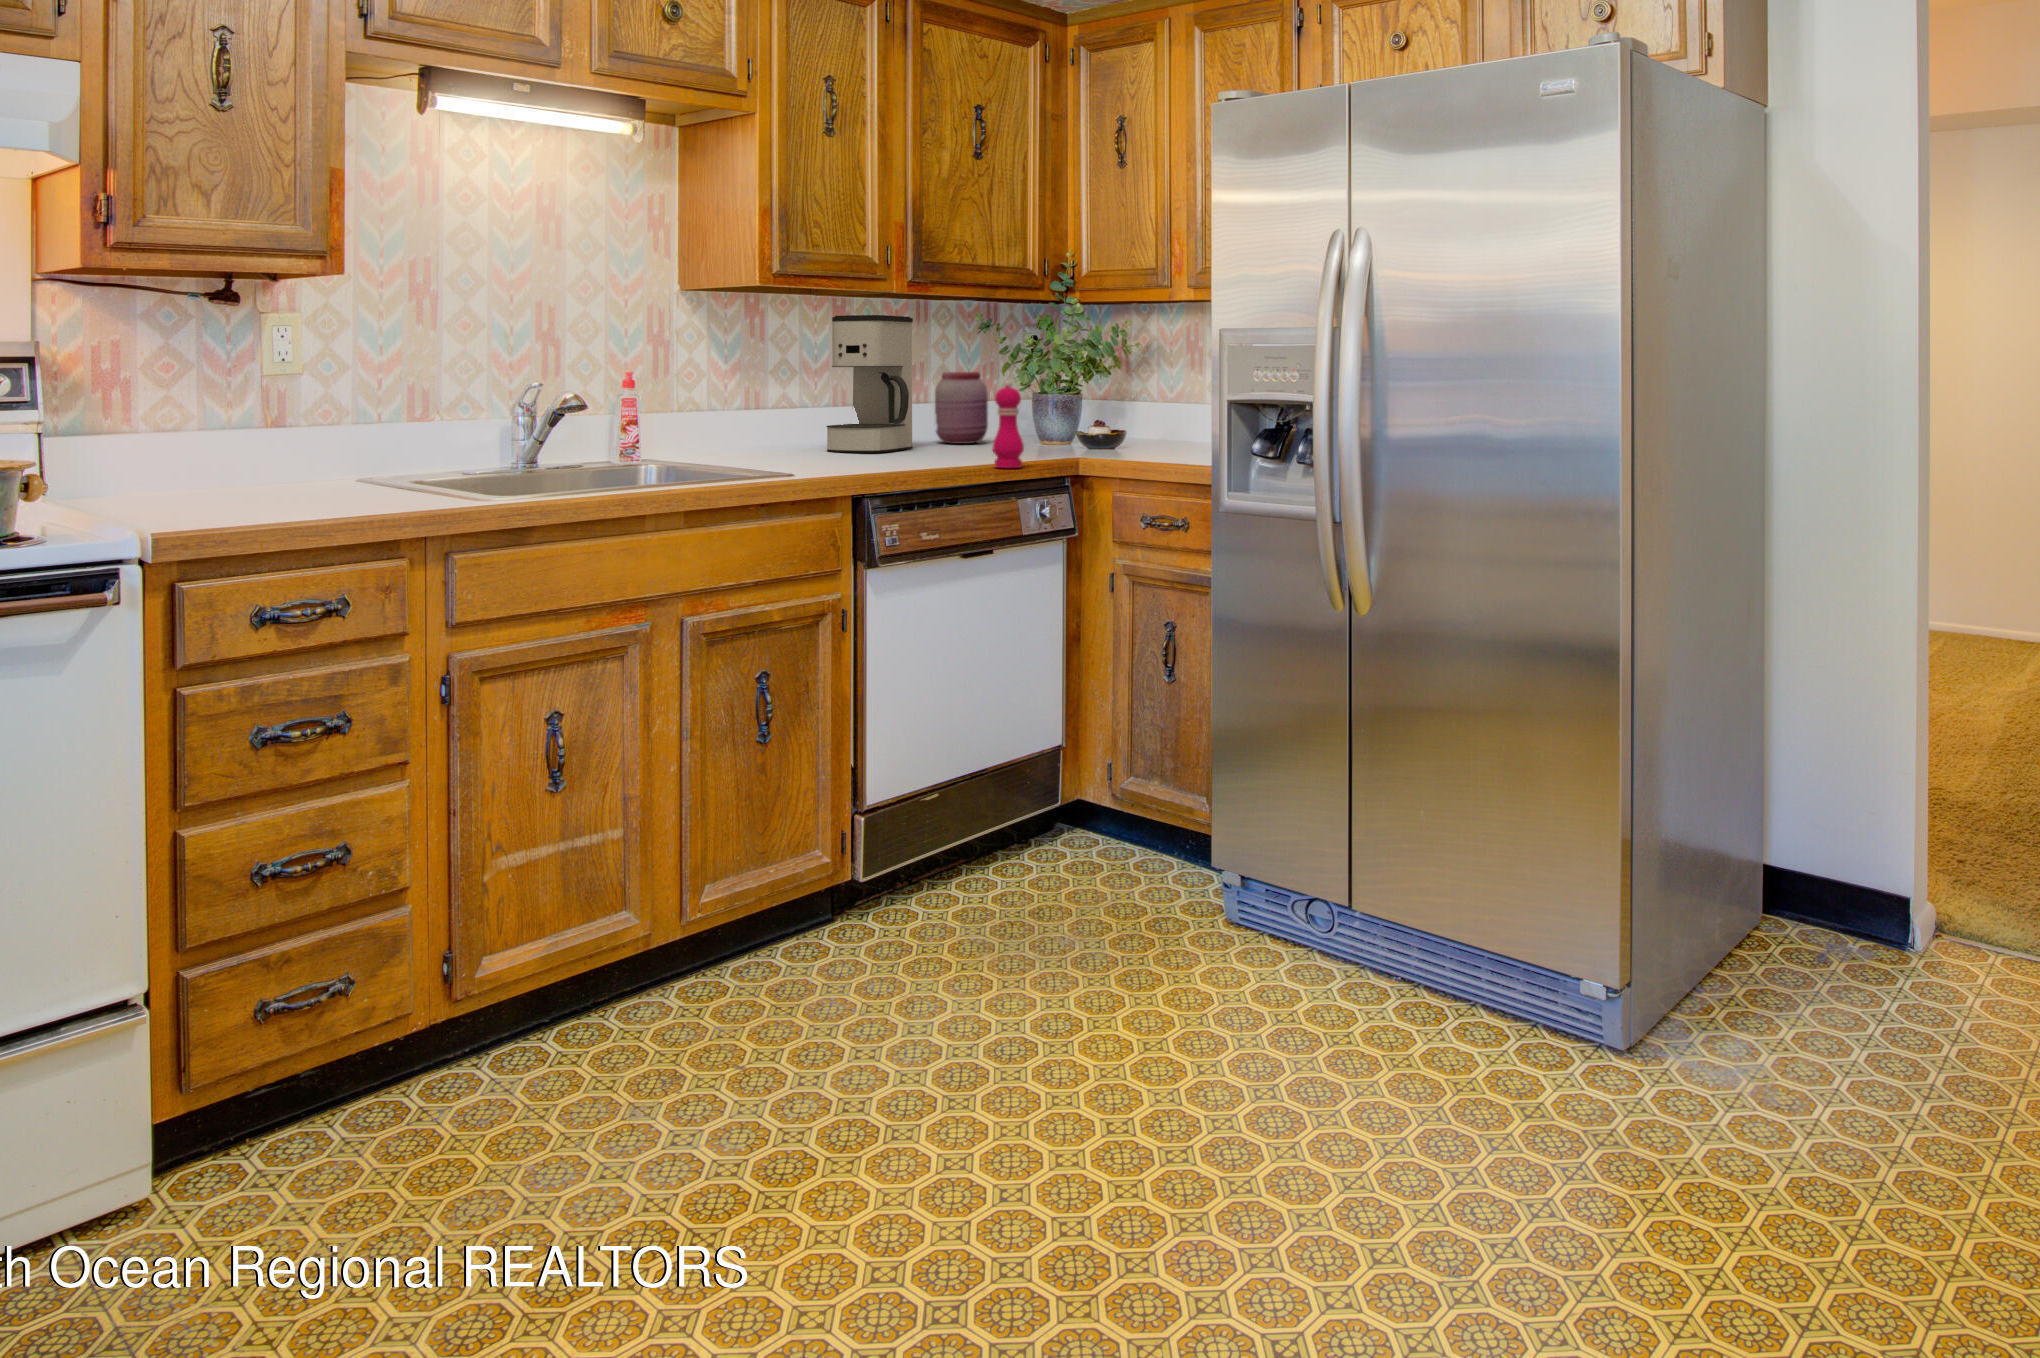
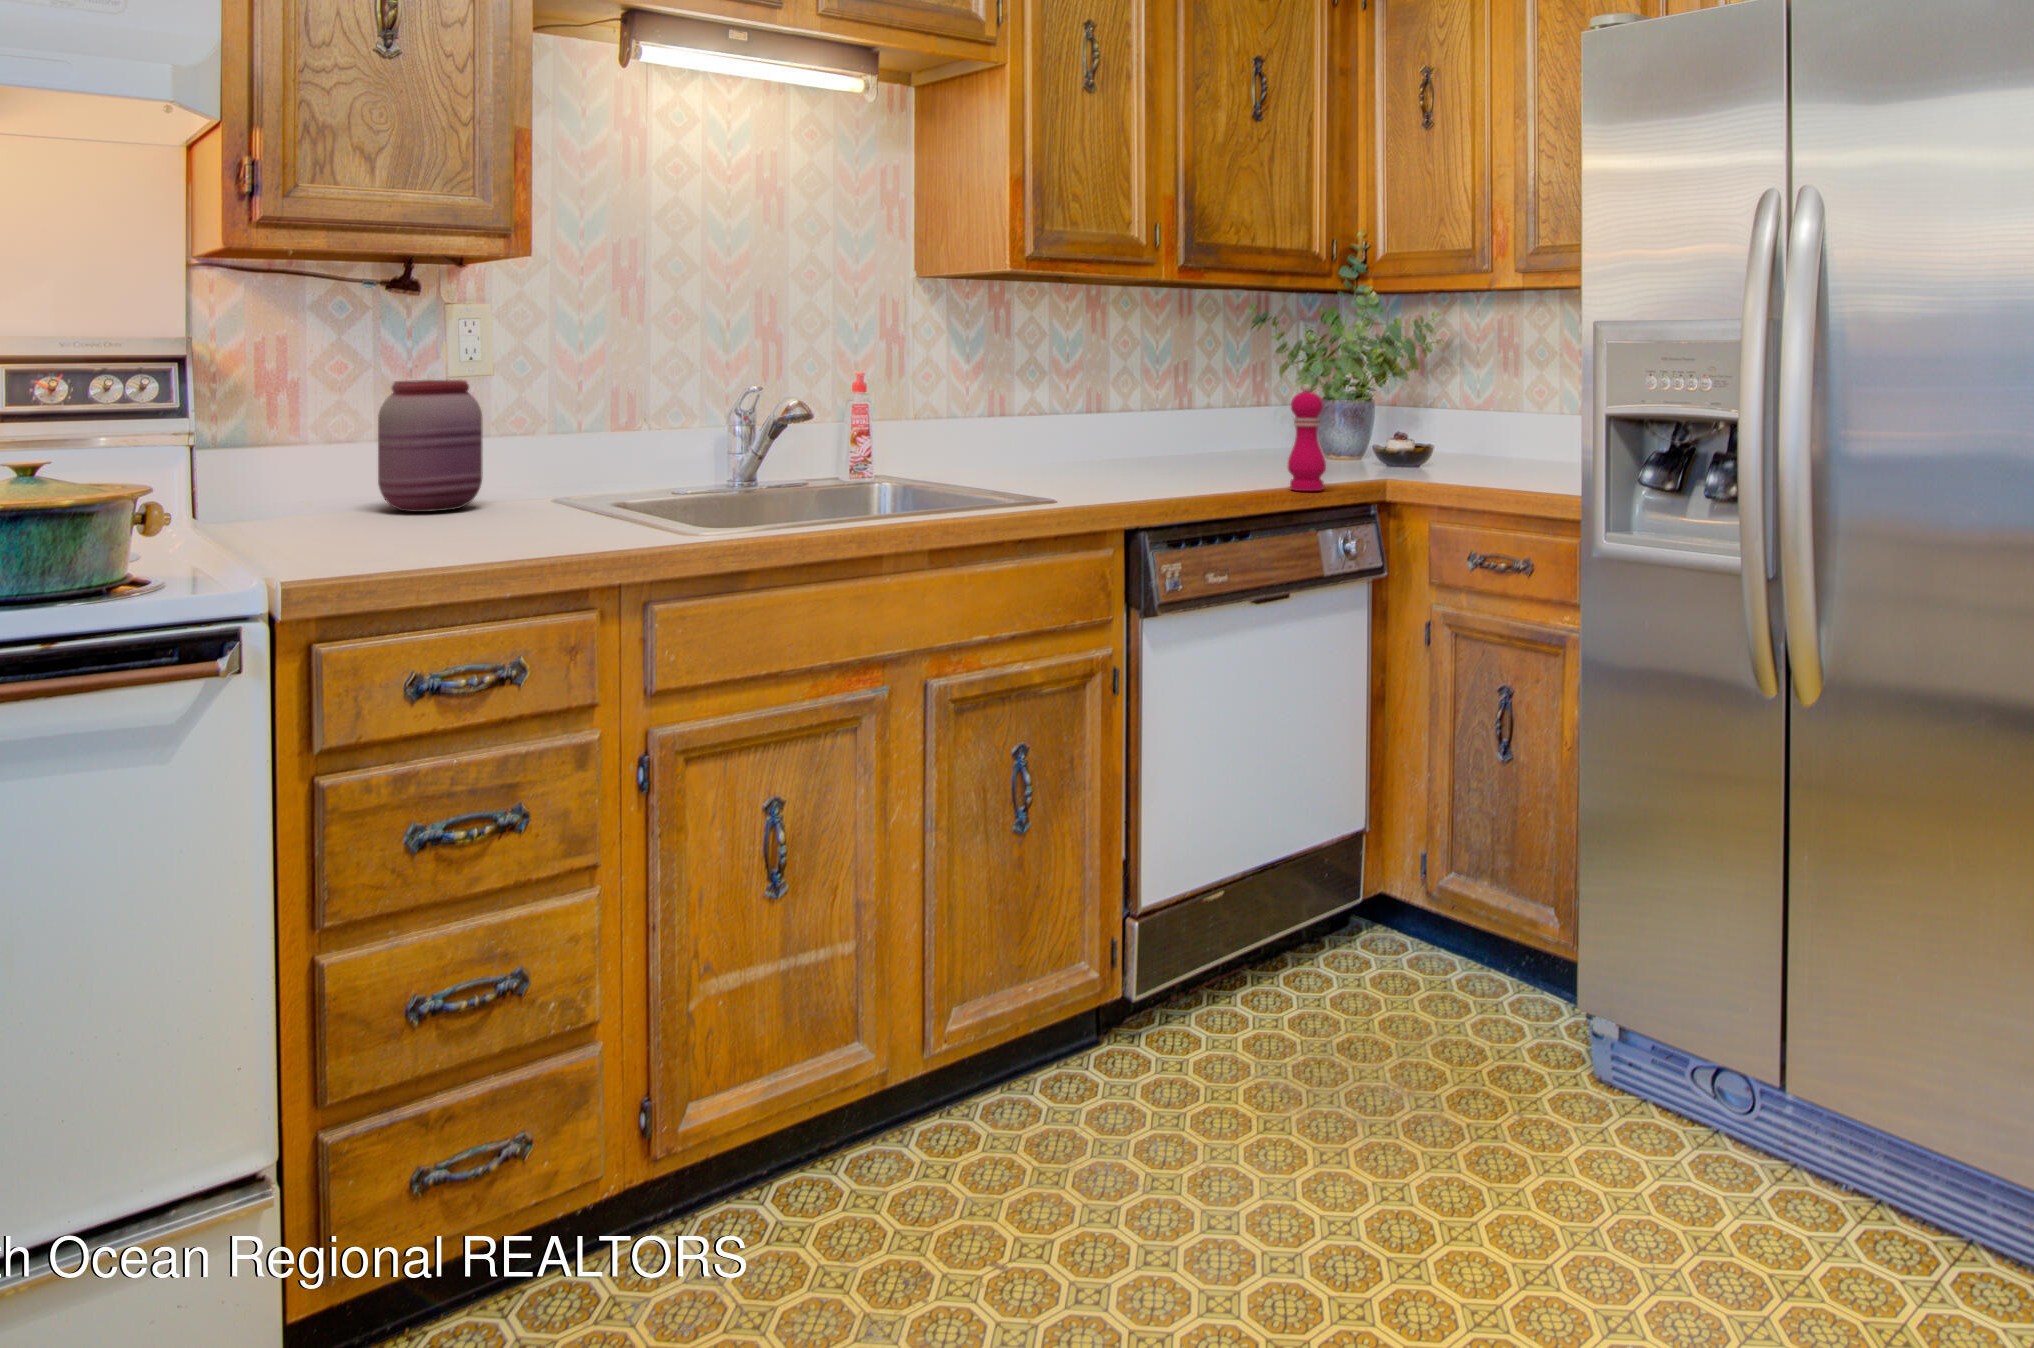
coffee maker: present [826,315,913,453] -> none [1081,305,1180,466]
jar: present [935,372,988,444] -> present [378,380,483,512]

